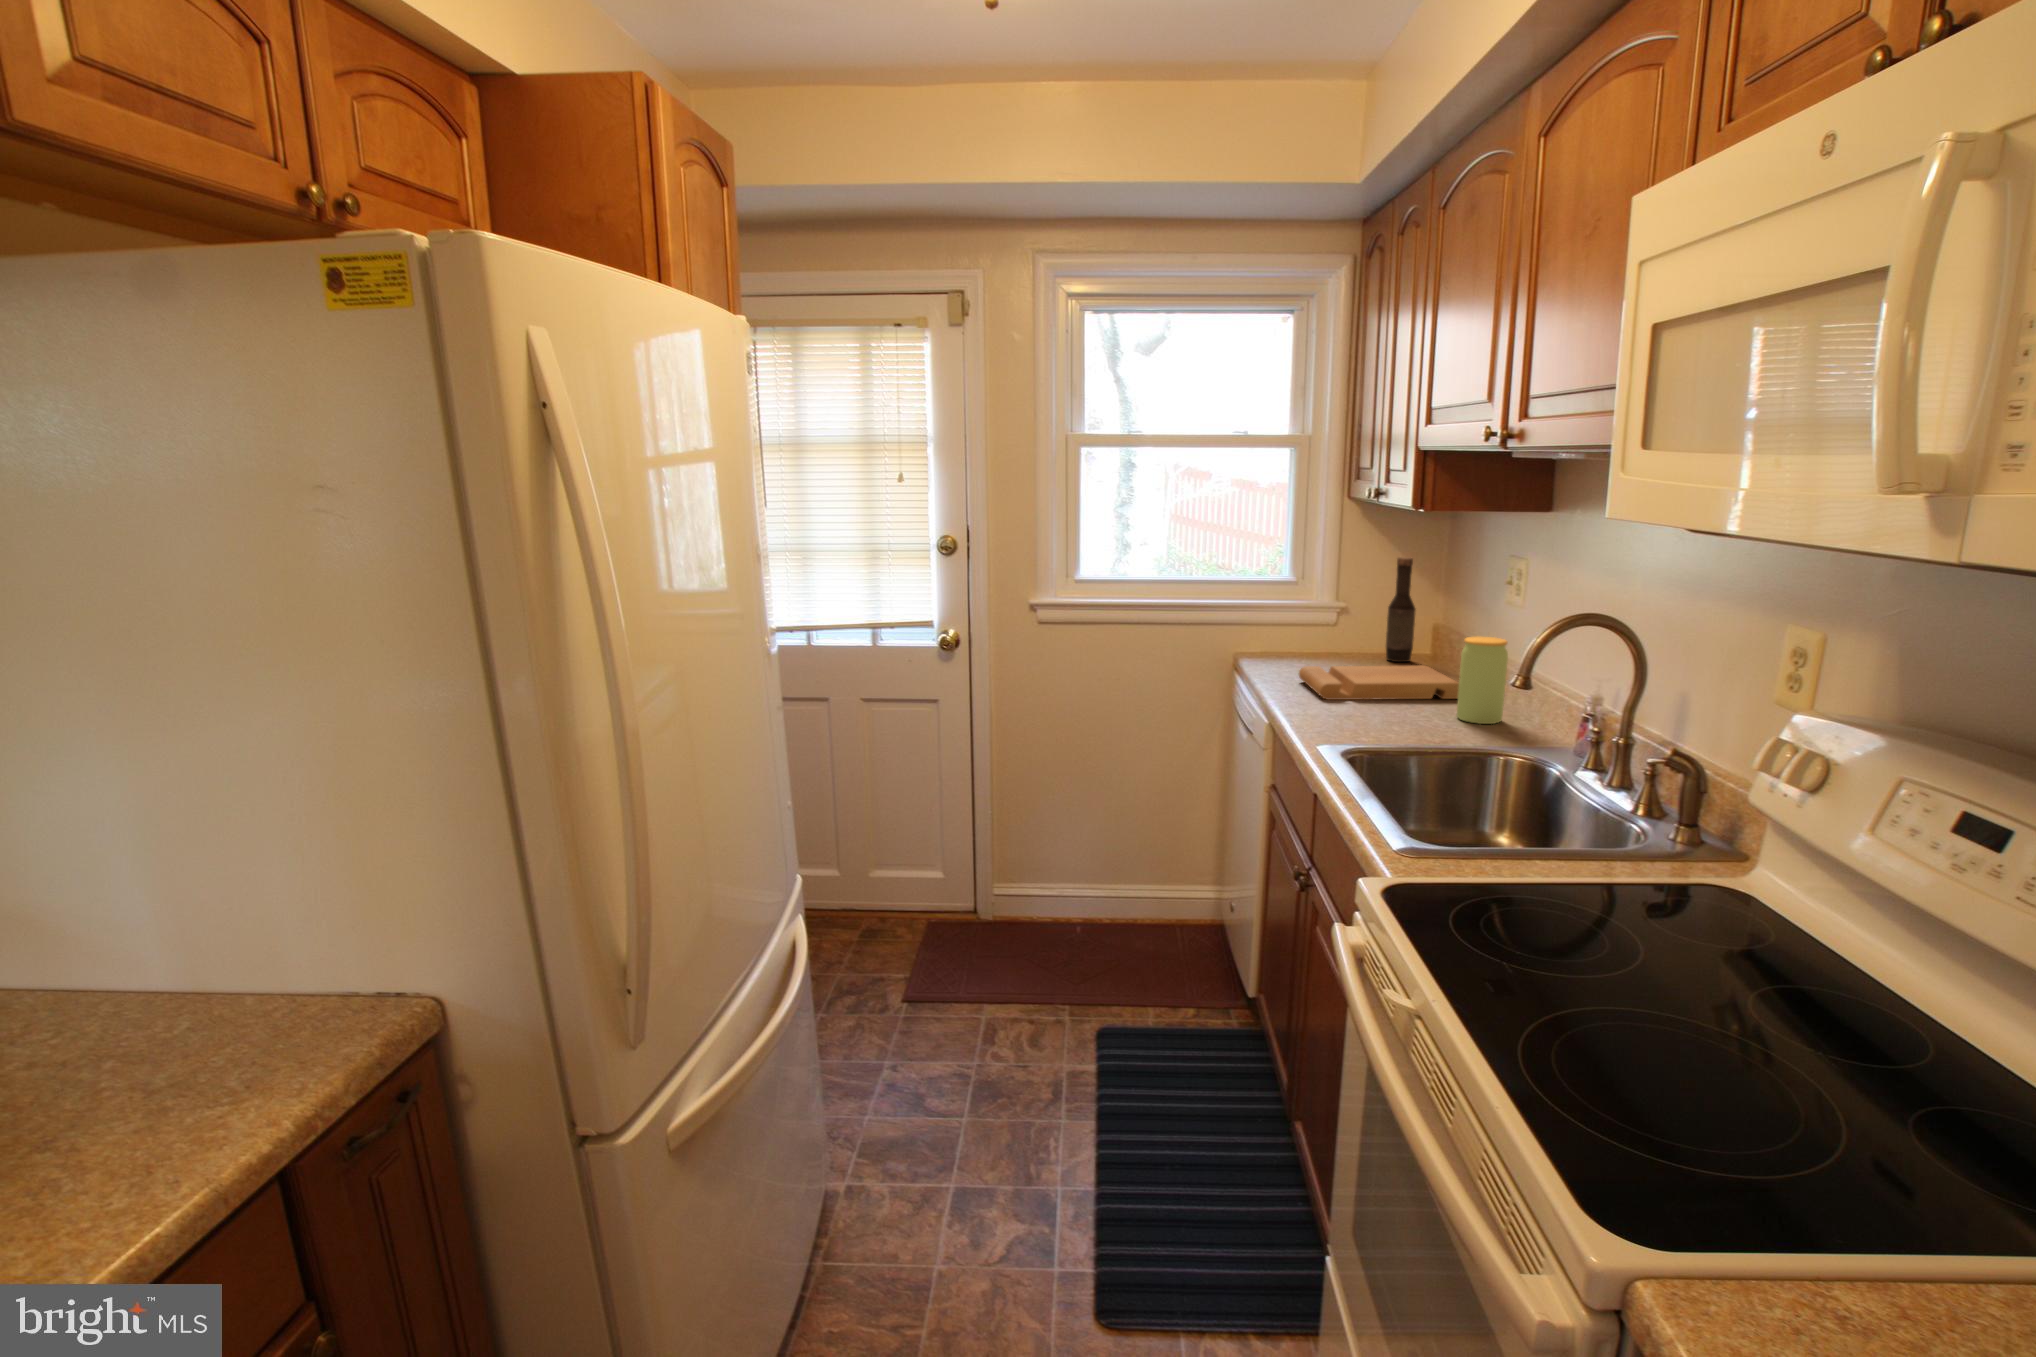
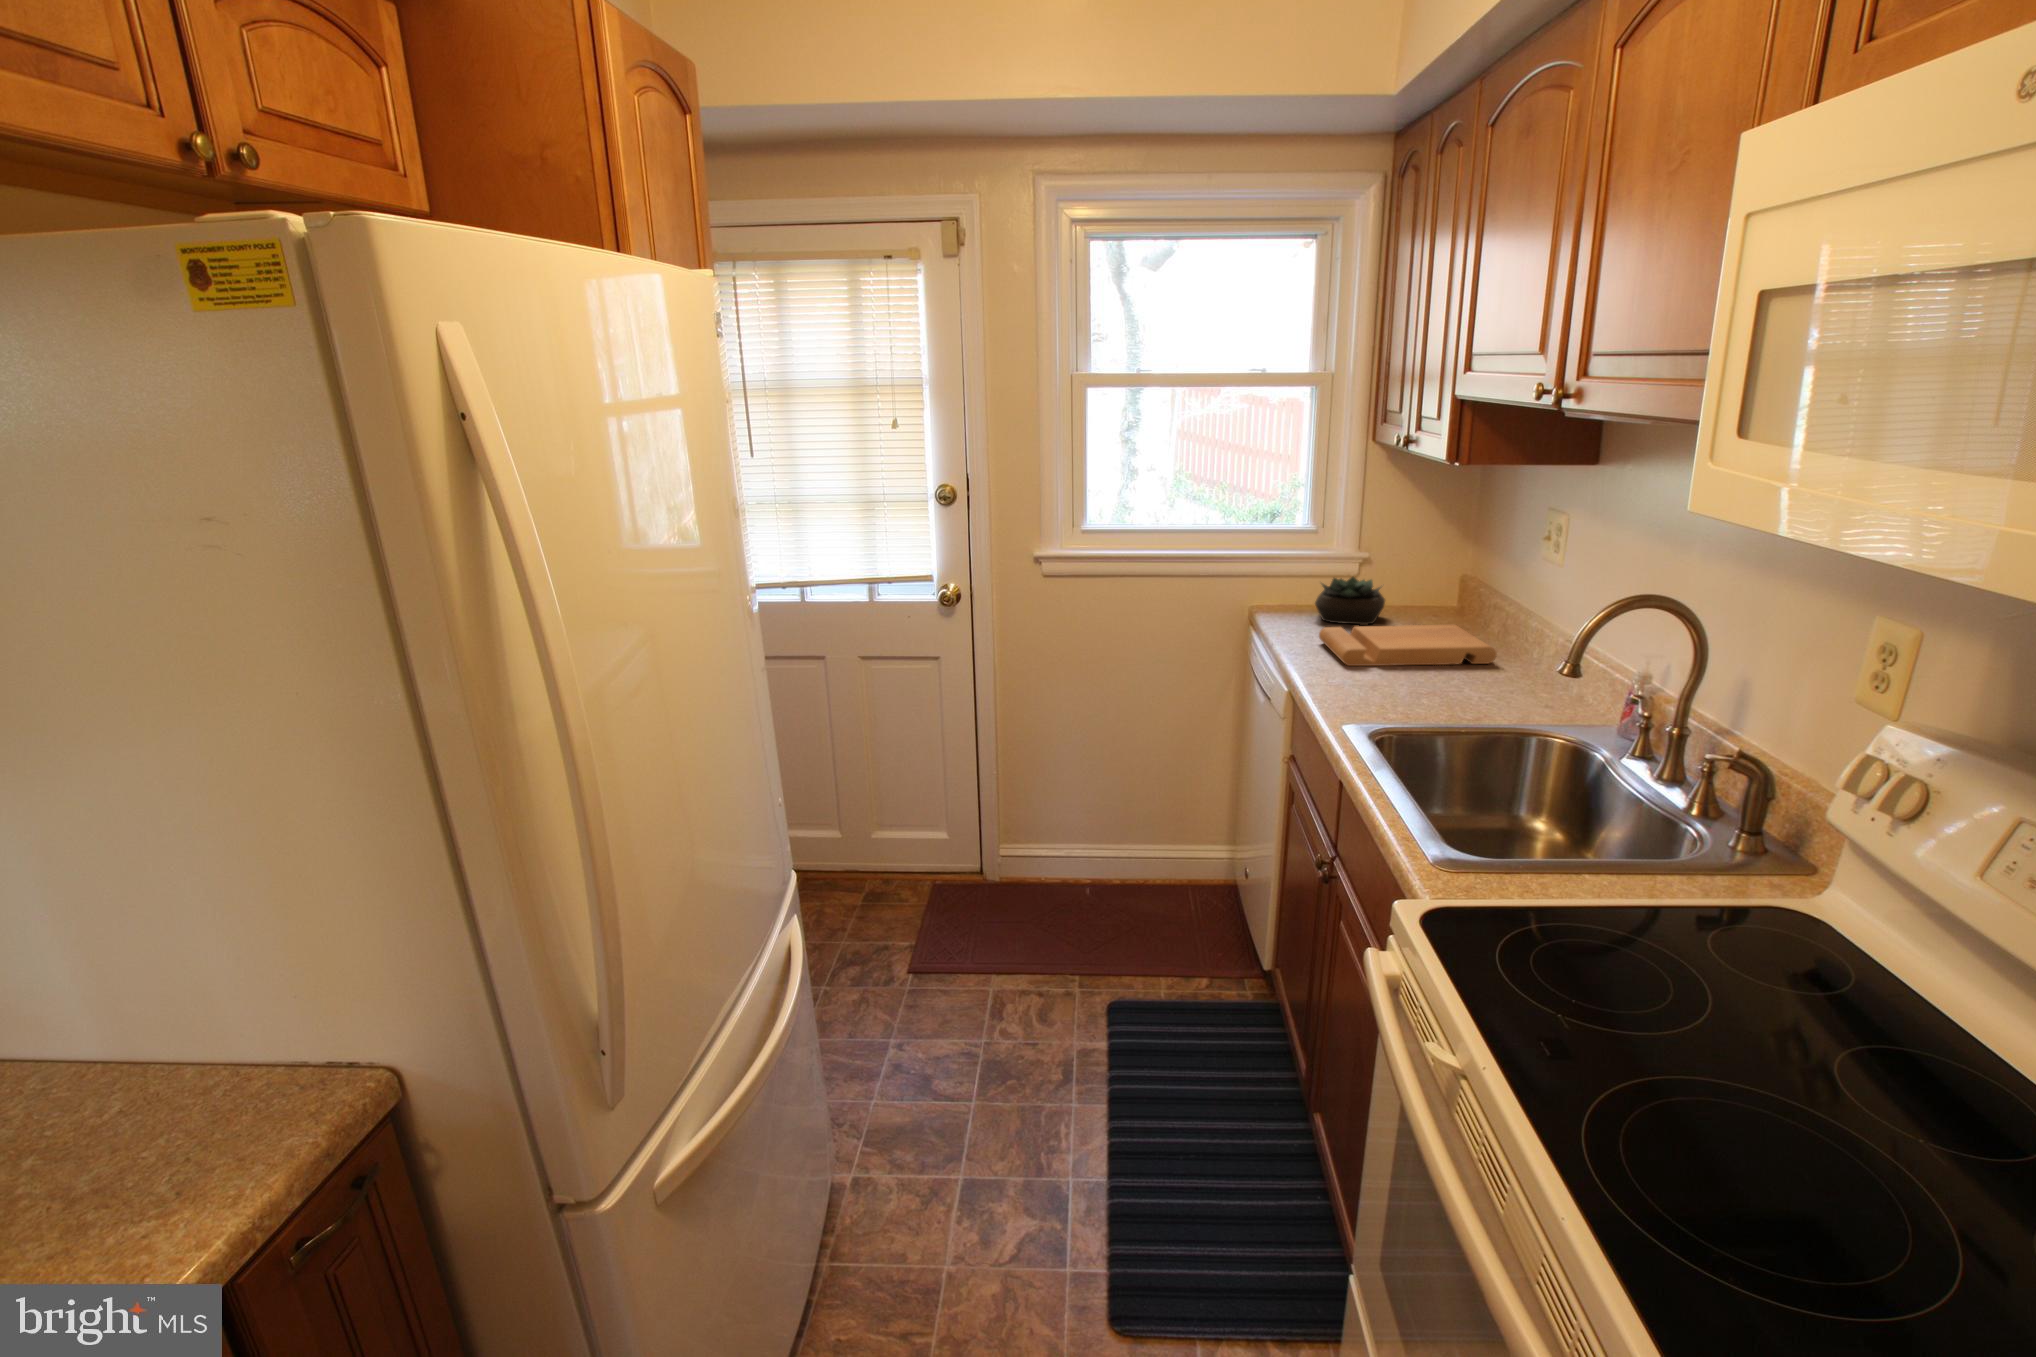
bottle: present [1386,557,1416,662] -> none [1410,505,1443,617]
succulent plant: none [1295,624,1362,668] -> present [1315,577,1385,625]
jar: present [1457,636,1508,724] -> none [1489,602,1547,696]

